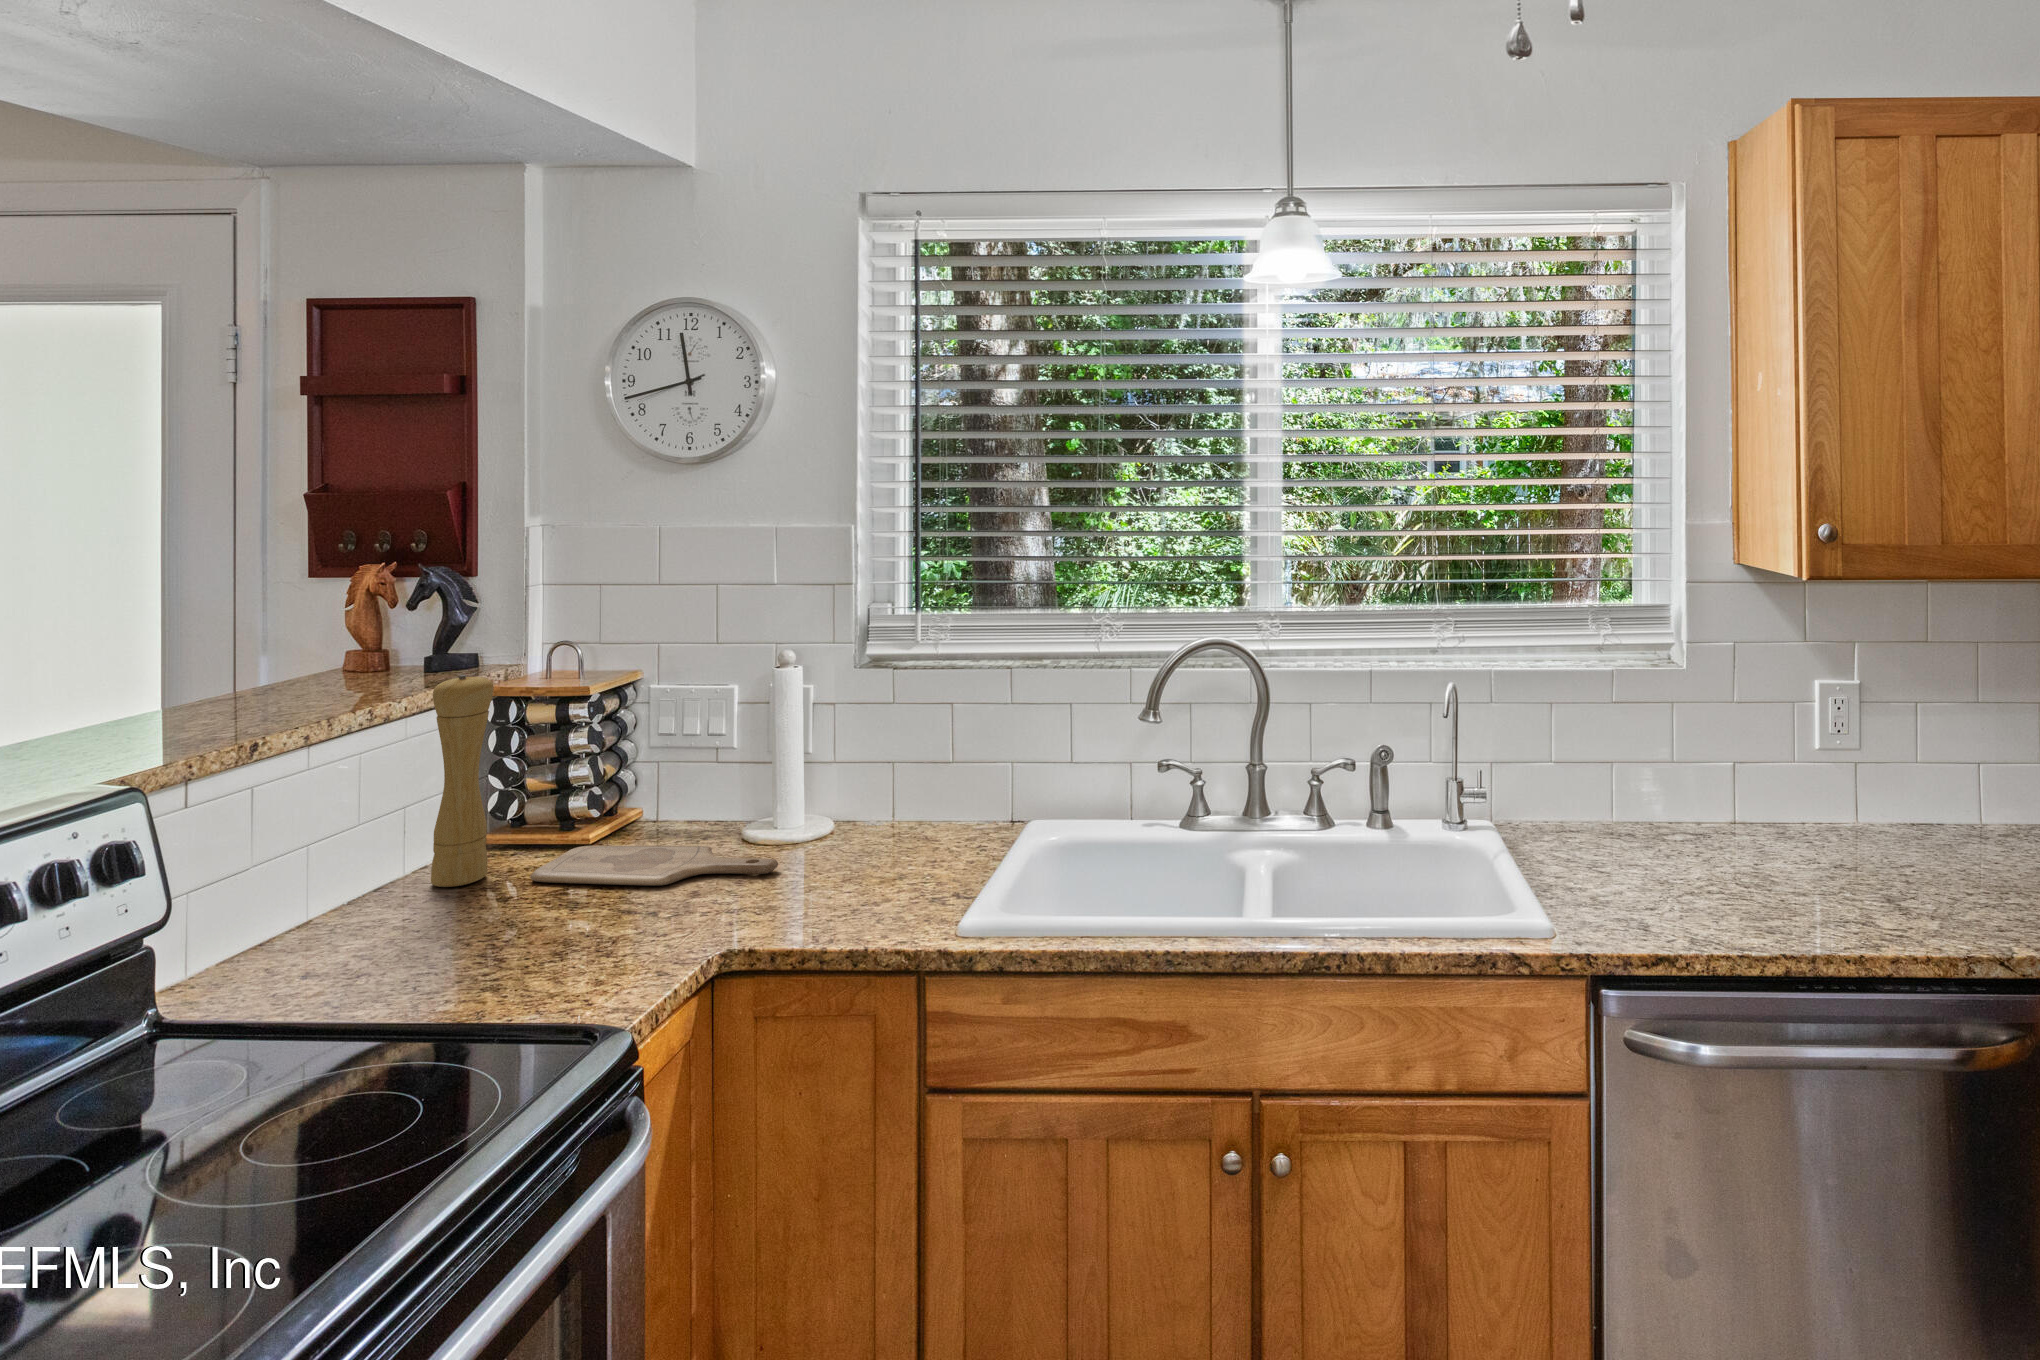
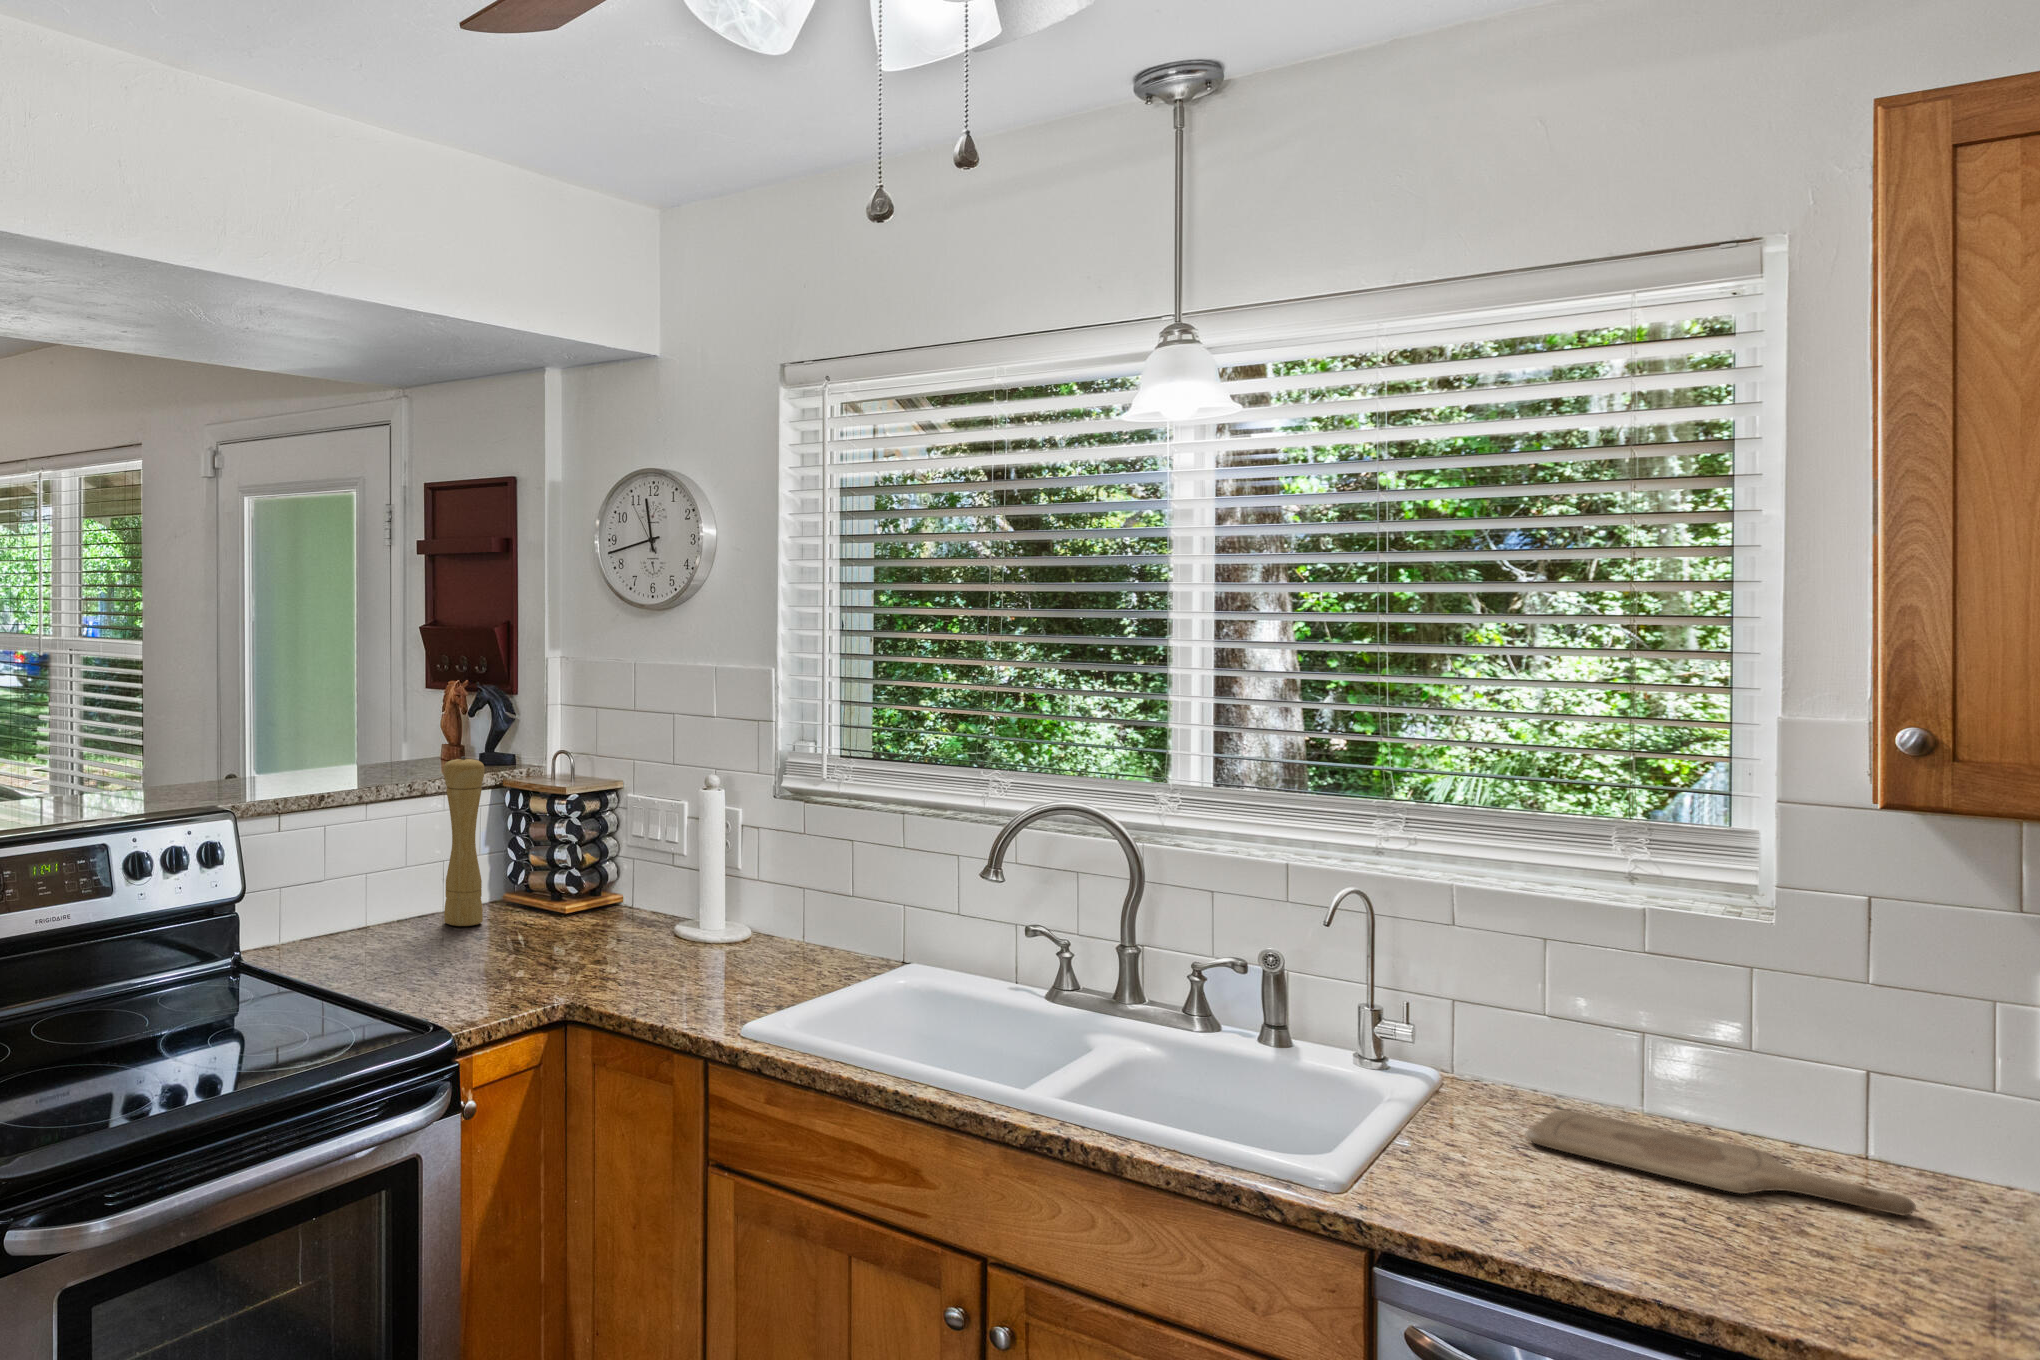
cutting board: present [530,845,778,885] -> present [1525,1110,1916,1215]

